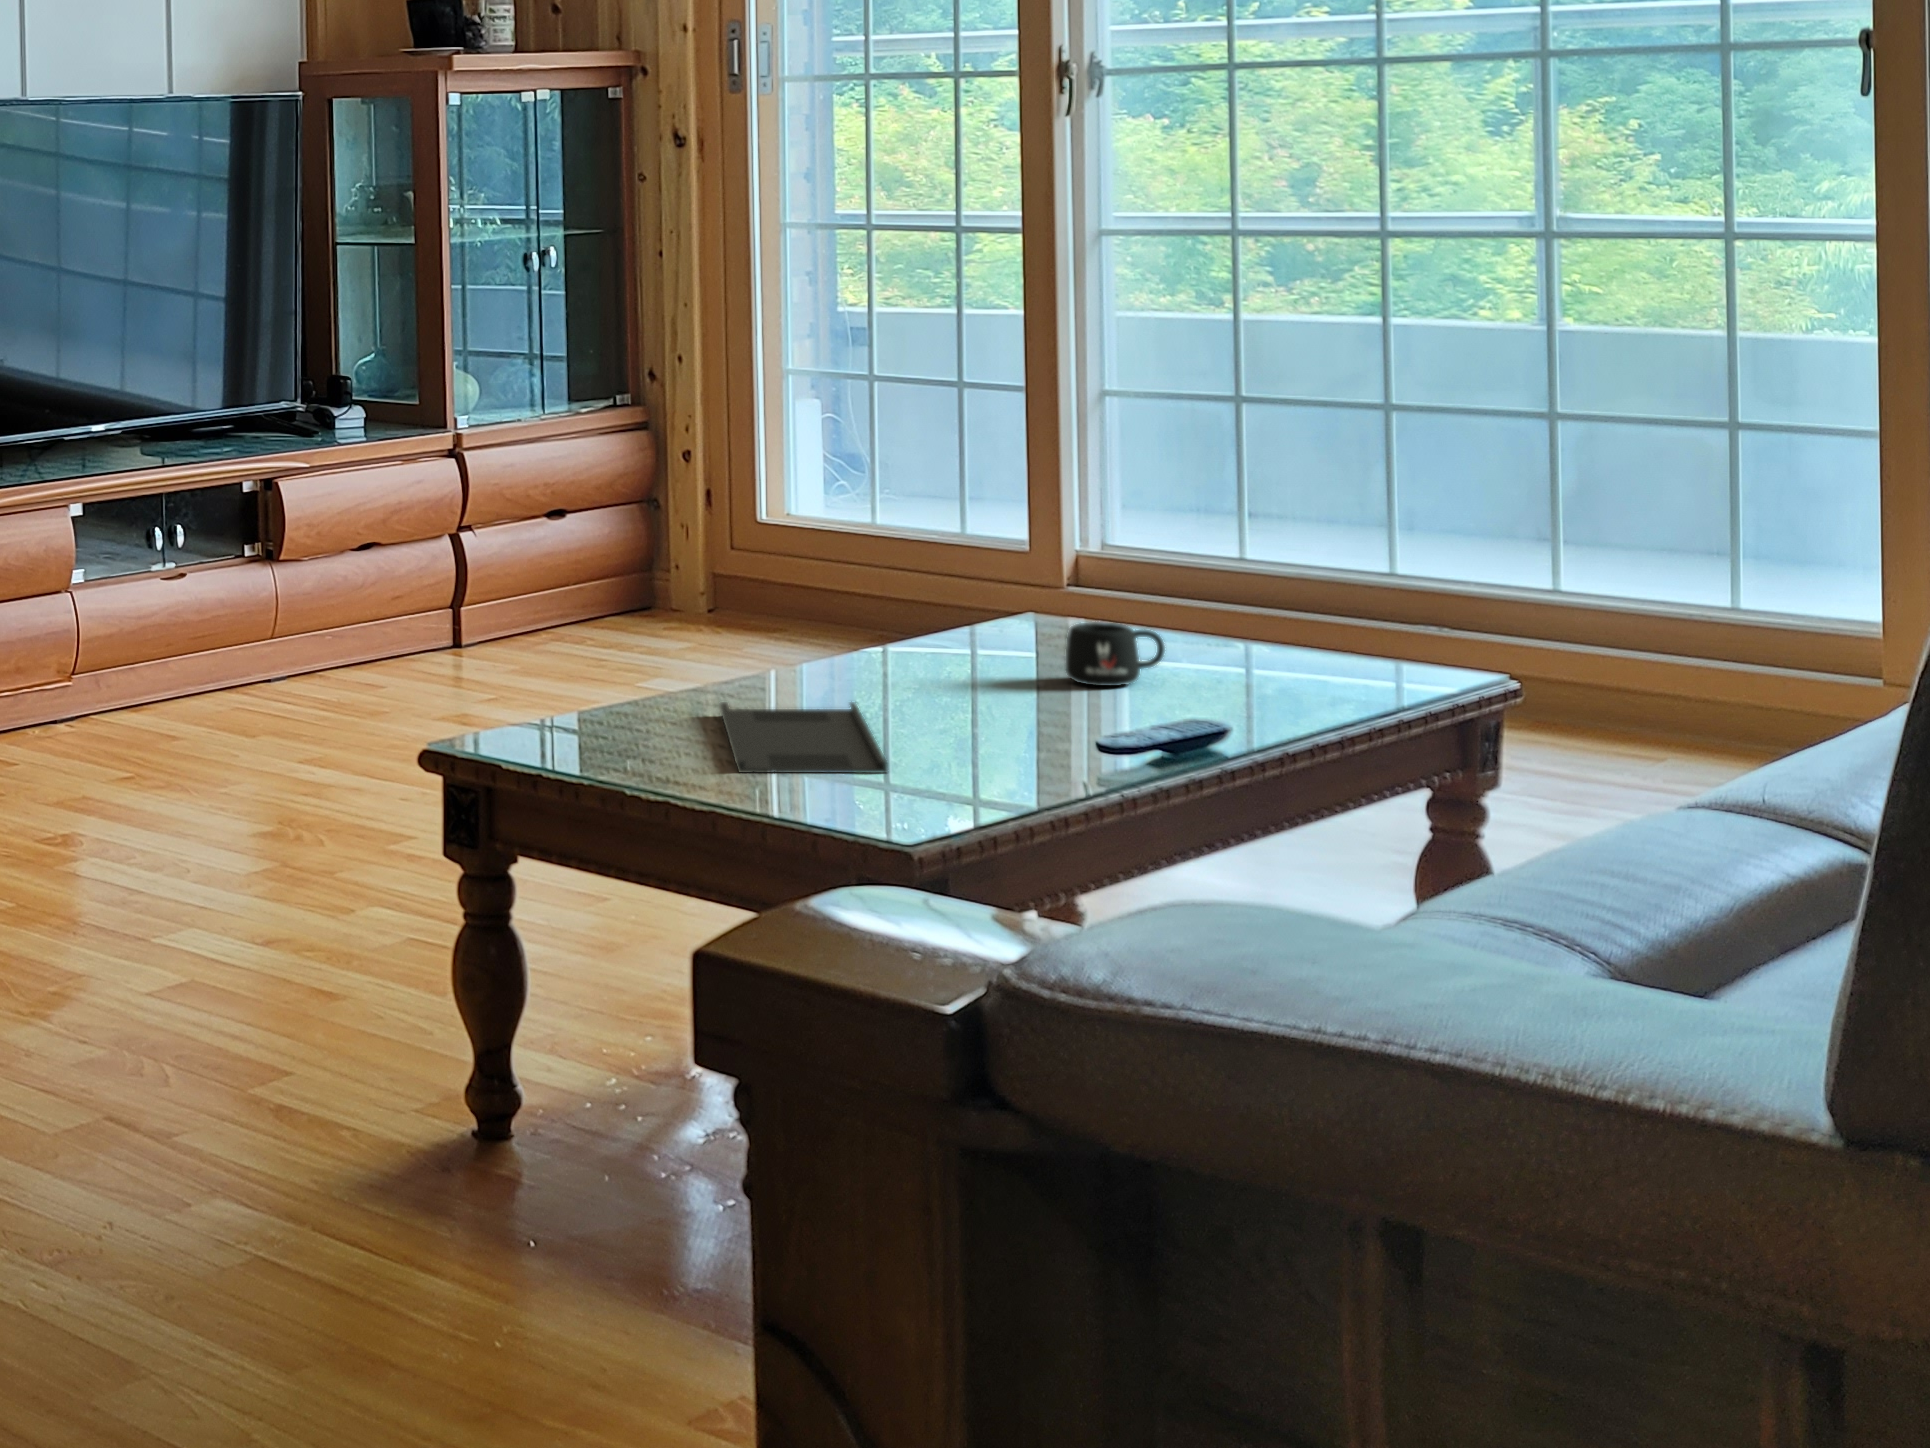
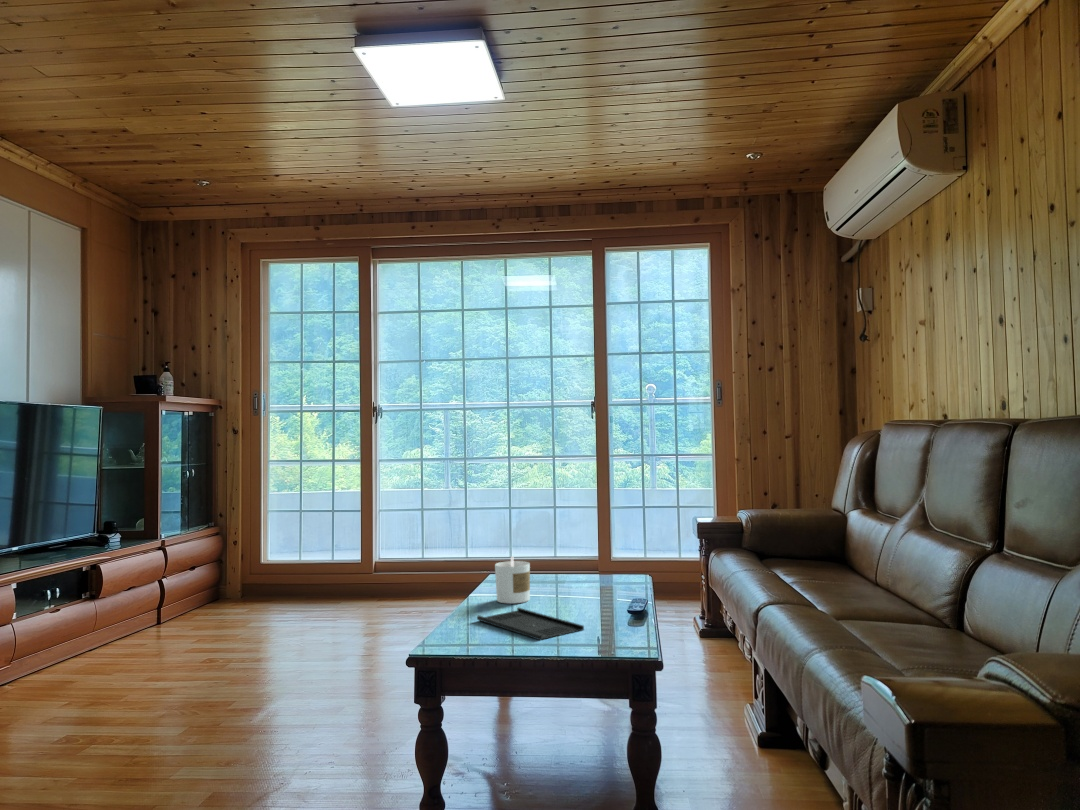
candle: none [867,568,969,696] -> present [495,557,530,604]
mug: present [1066,622,1165,686] -> none [545,569,572,591]

